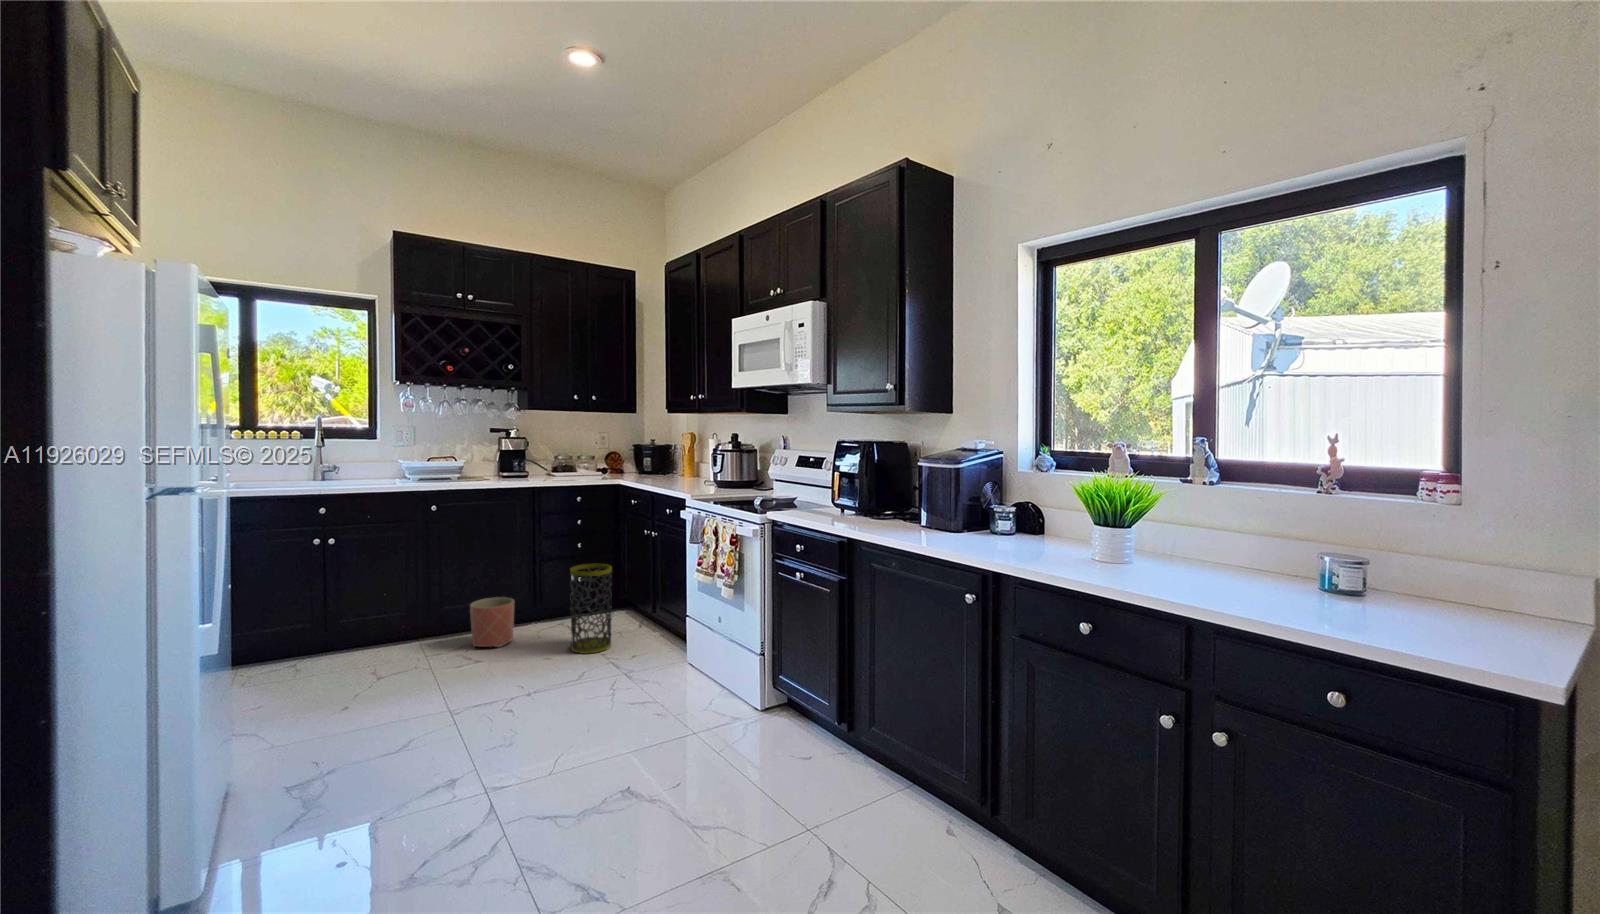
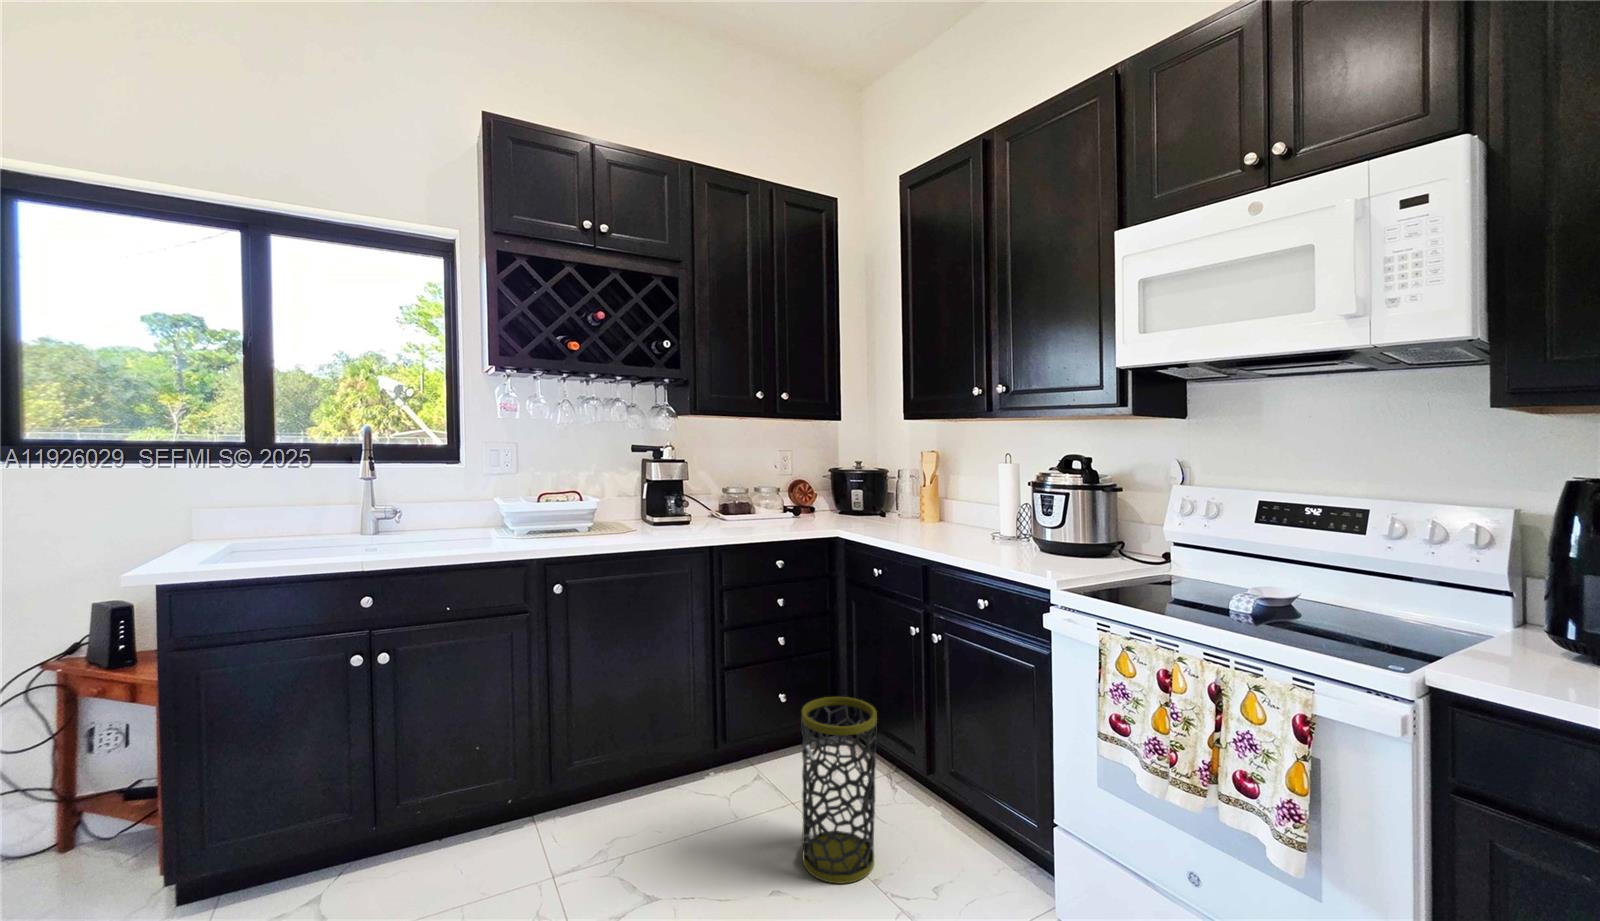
planter: present [470,597,514,647] -> none [618,748,692,853]

